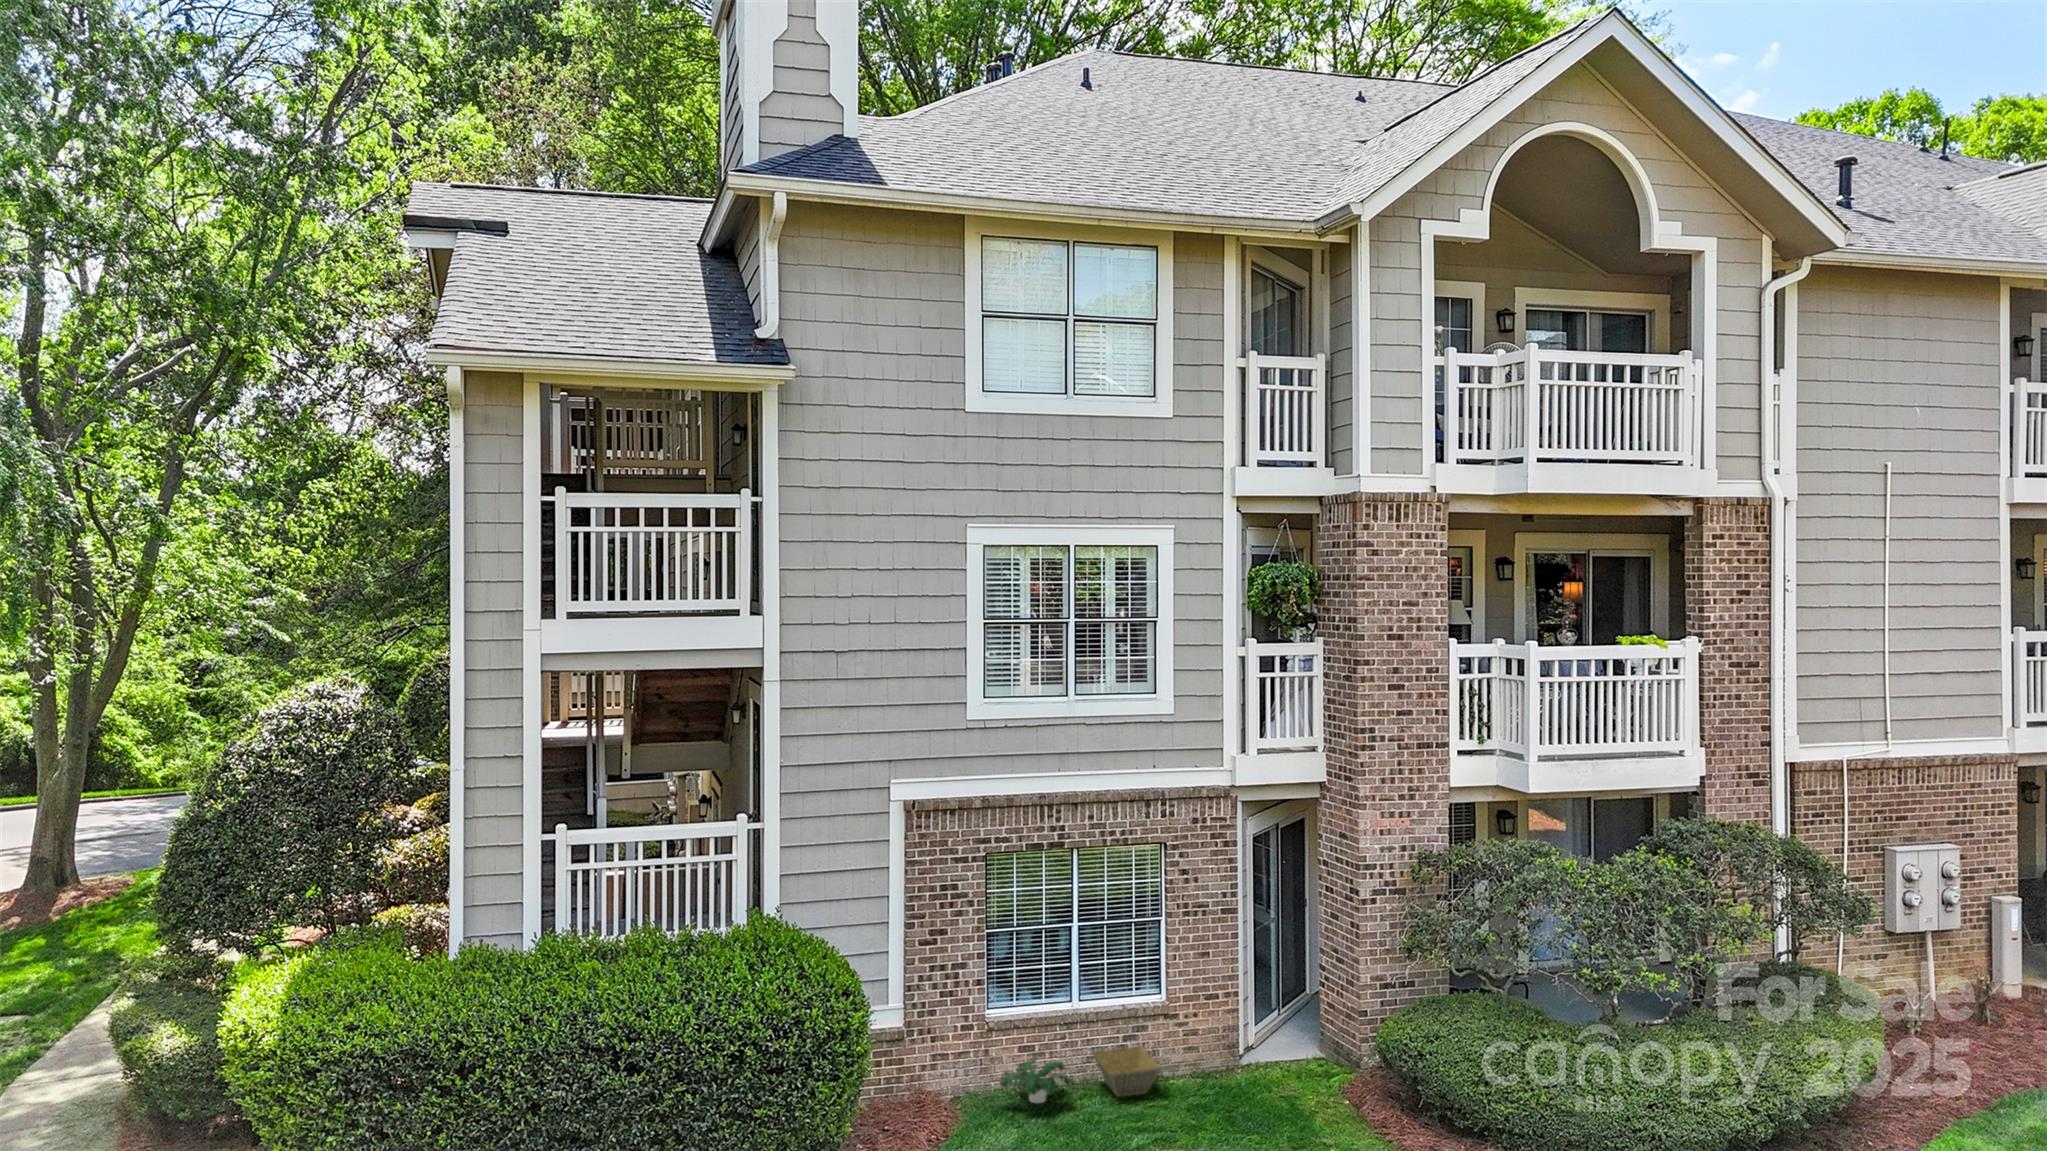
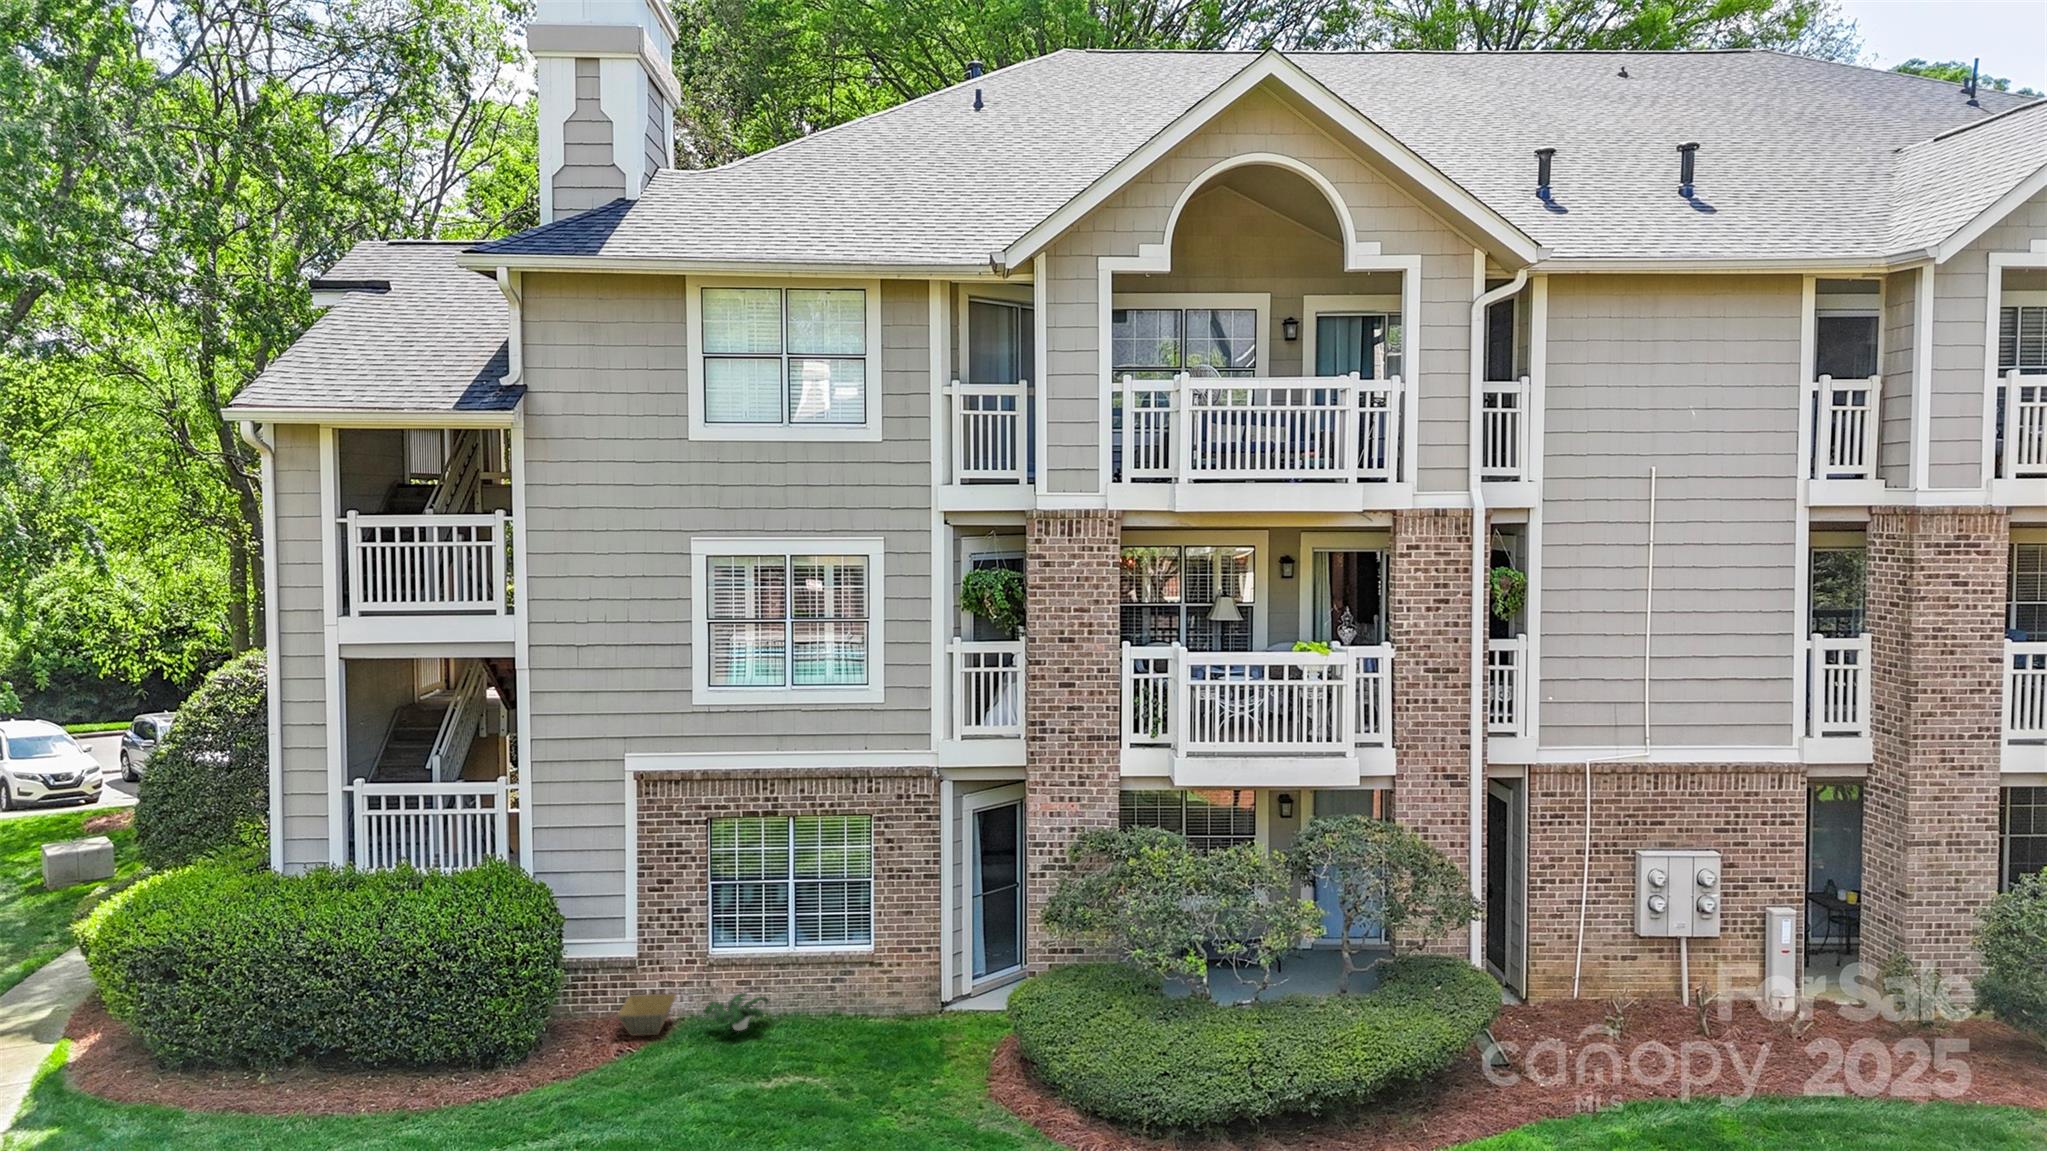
basket: present [1092,1046,1161,1097] -> present [617,993,676,1036]

